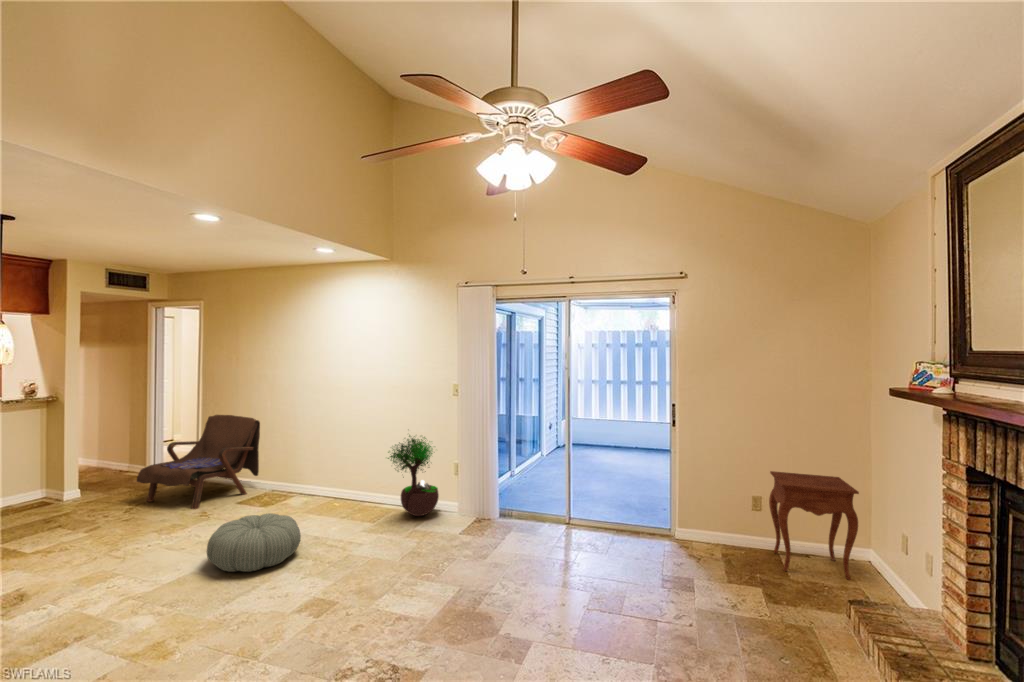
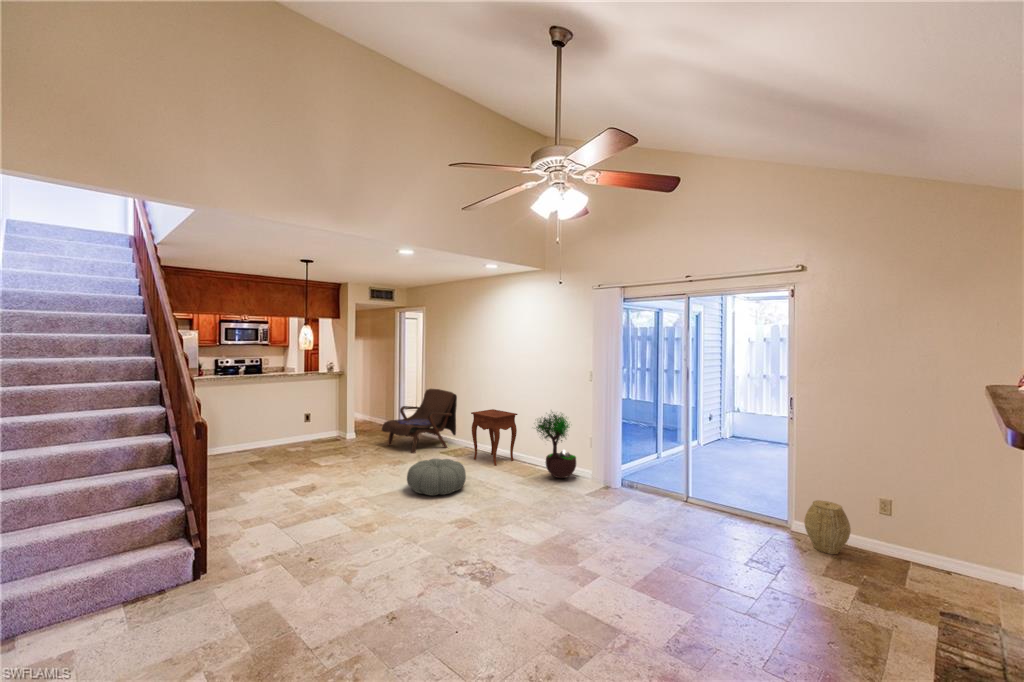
side table: present [769,471,859,580] -> present [471,409,517,466]
woven basket: none [693,505,733,557] -> present [804,500,851,554]

